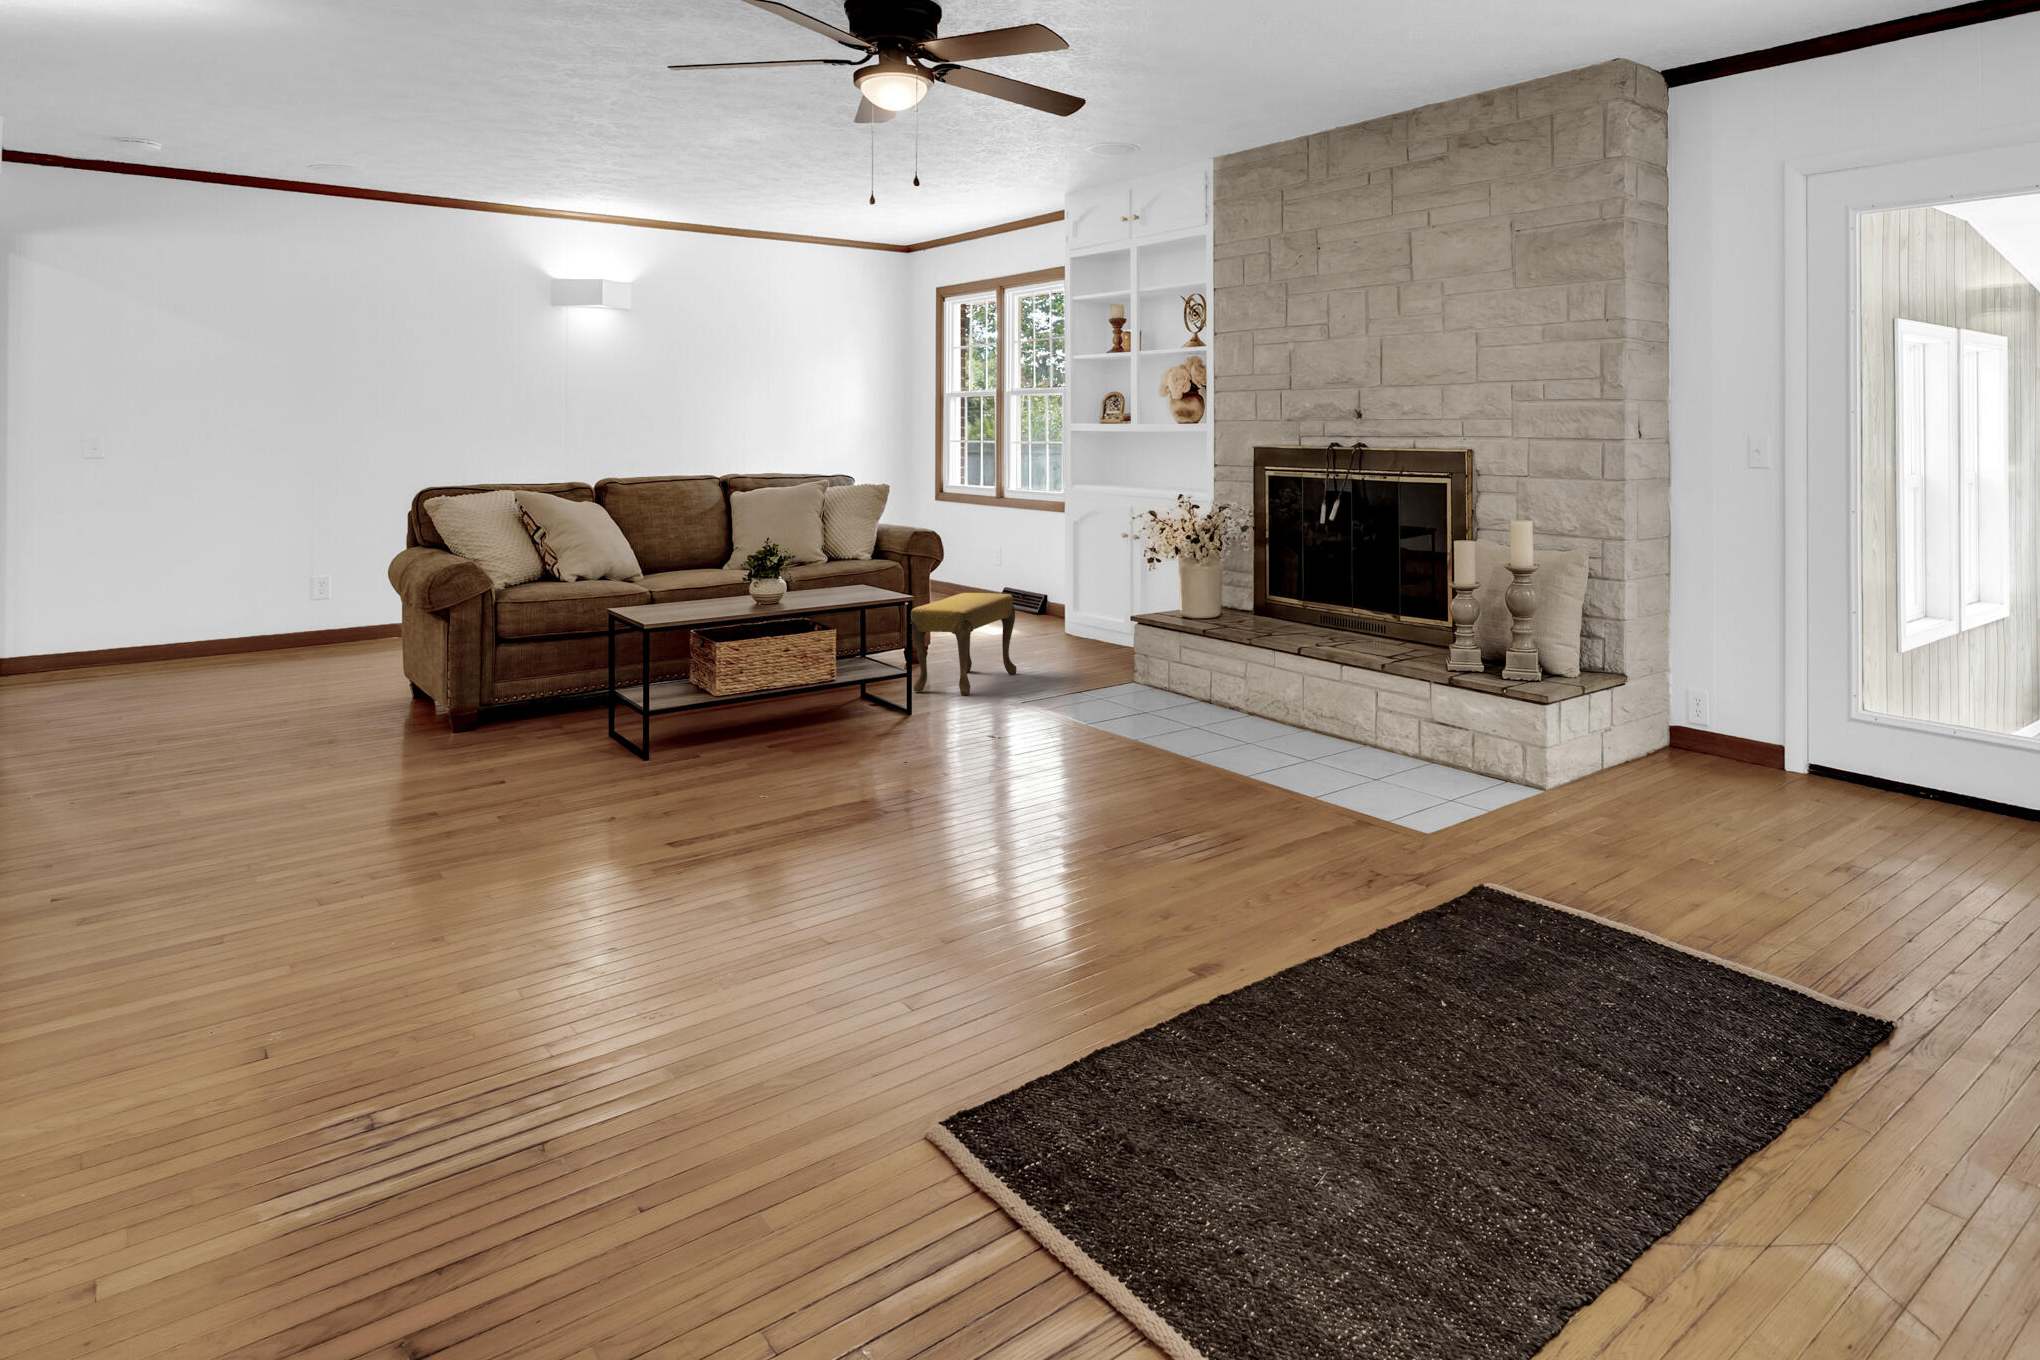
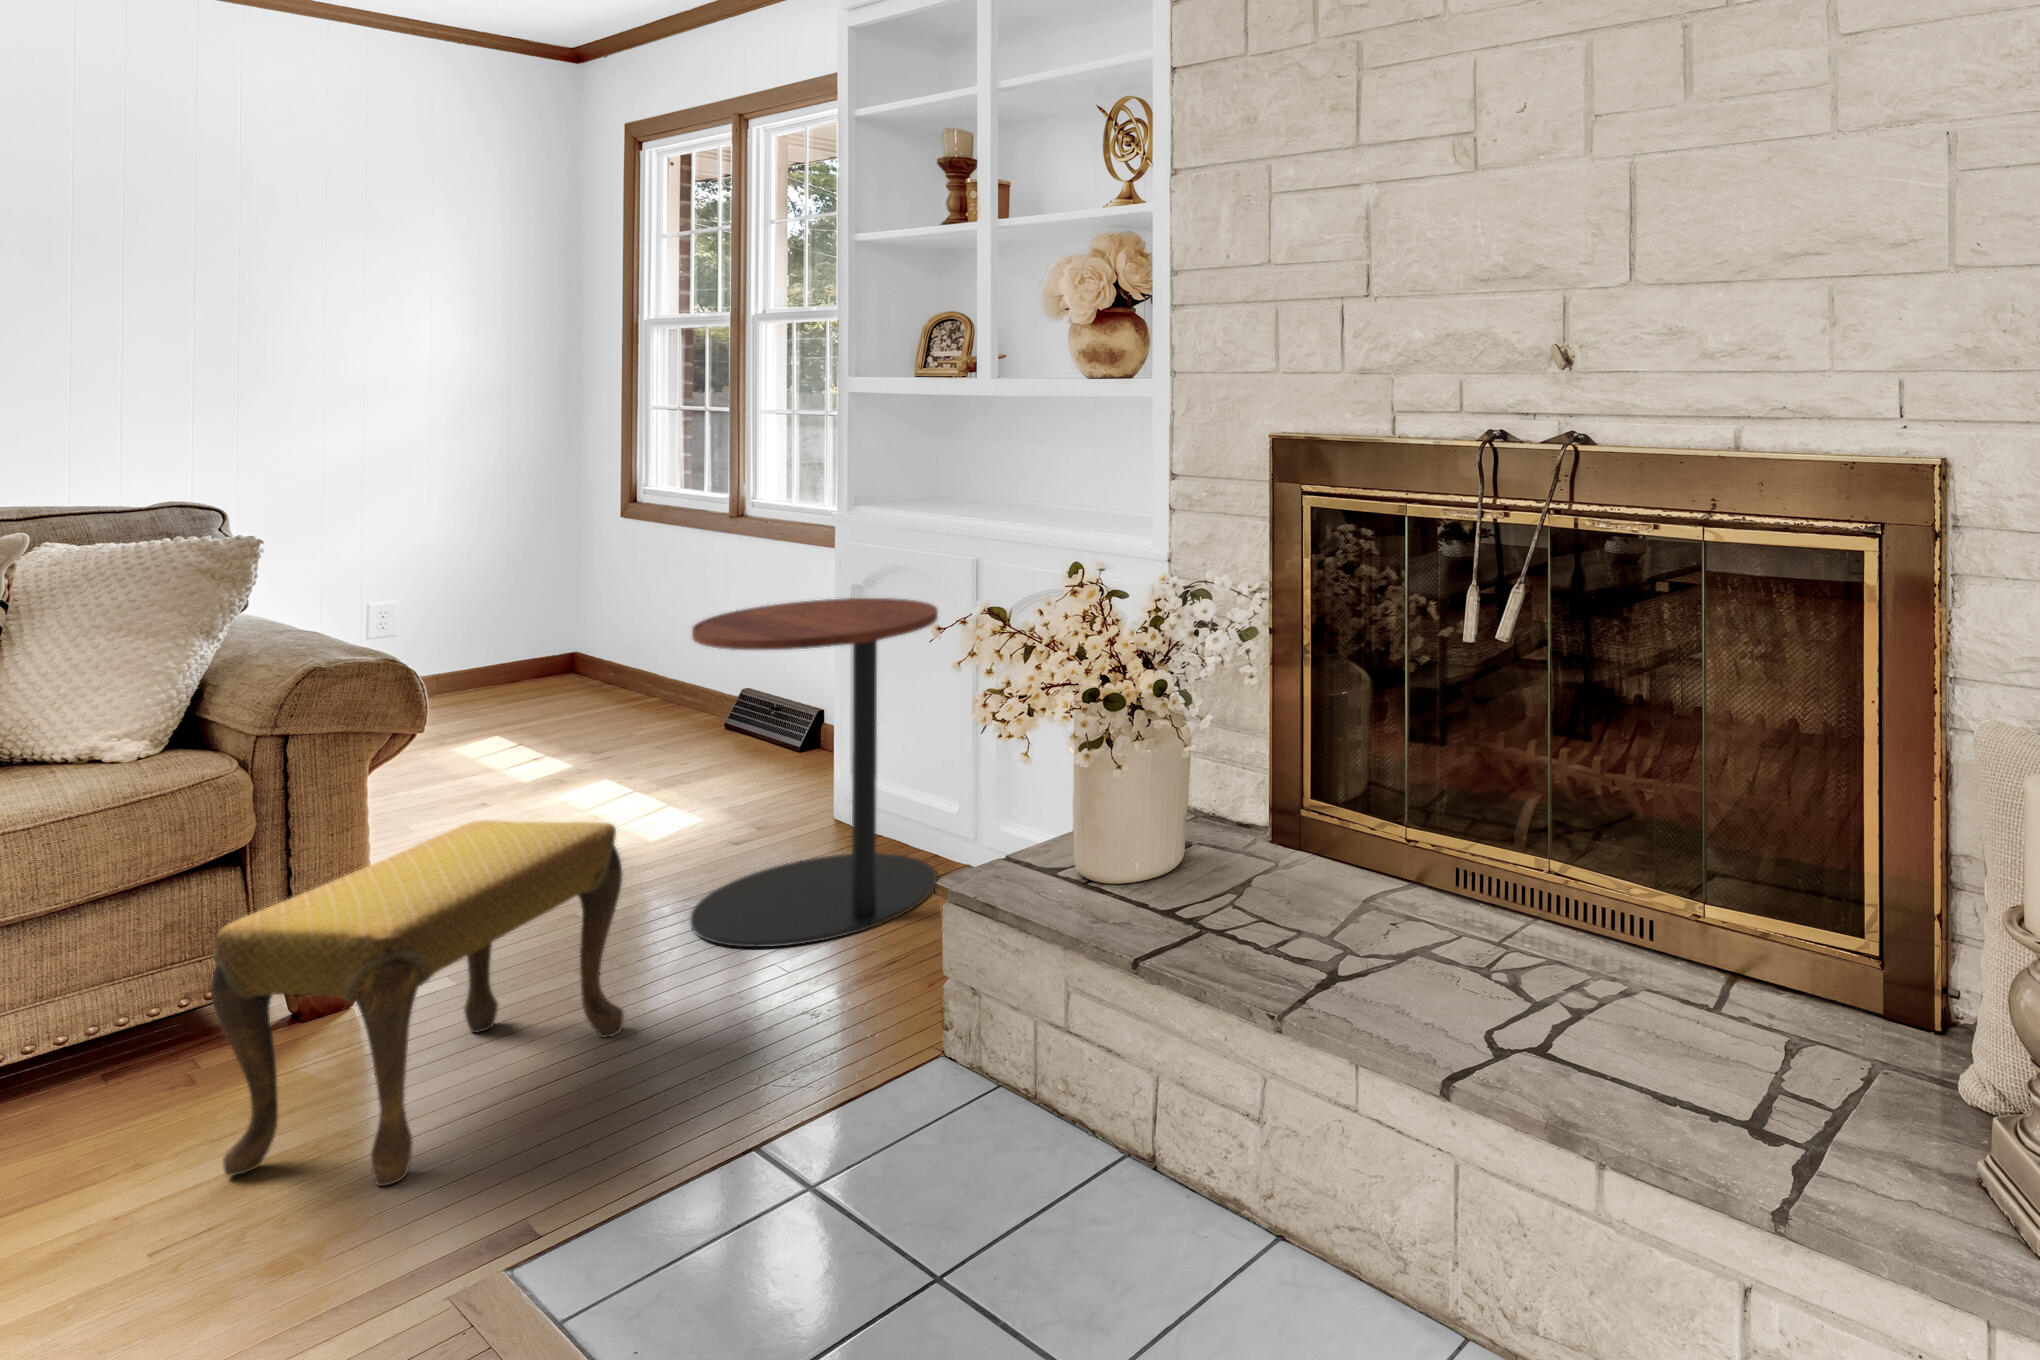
side table: none [1022,523,1118,659] -> present [690,598,938,947]

